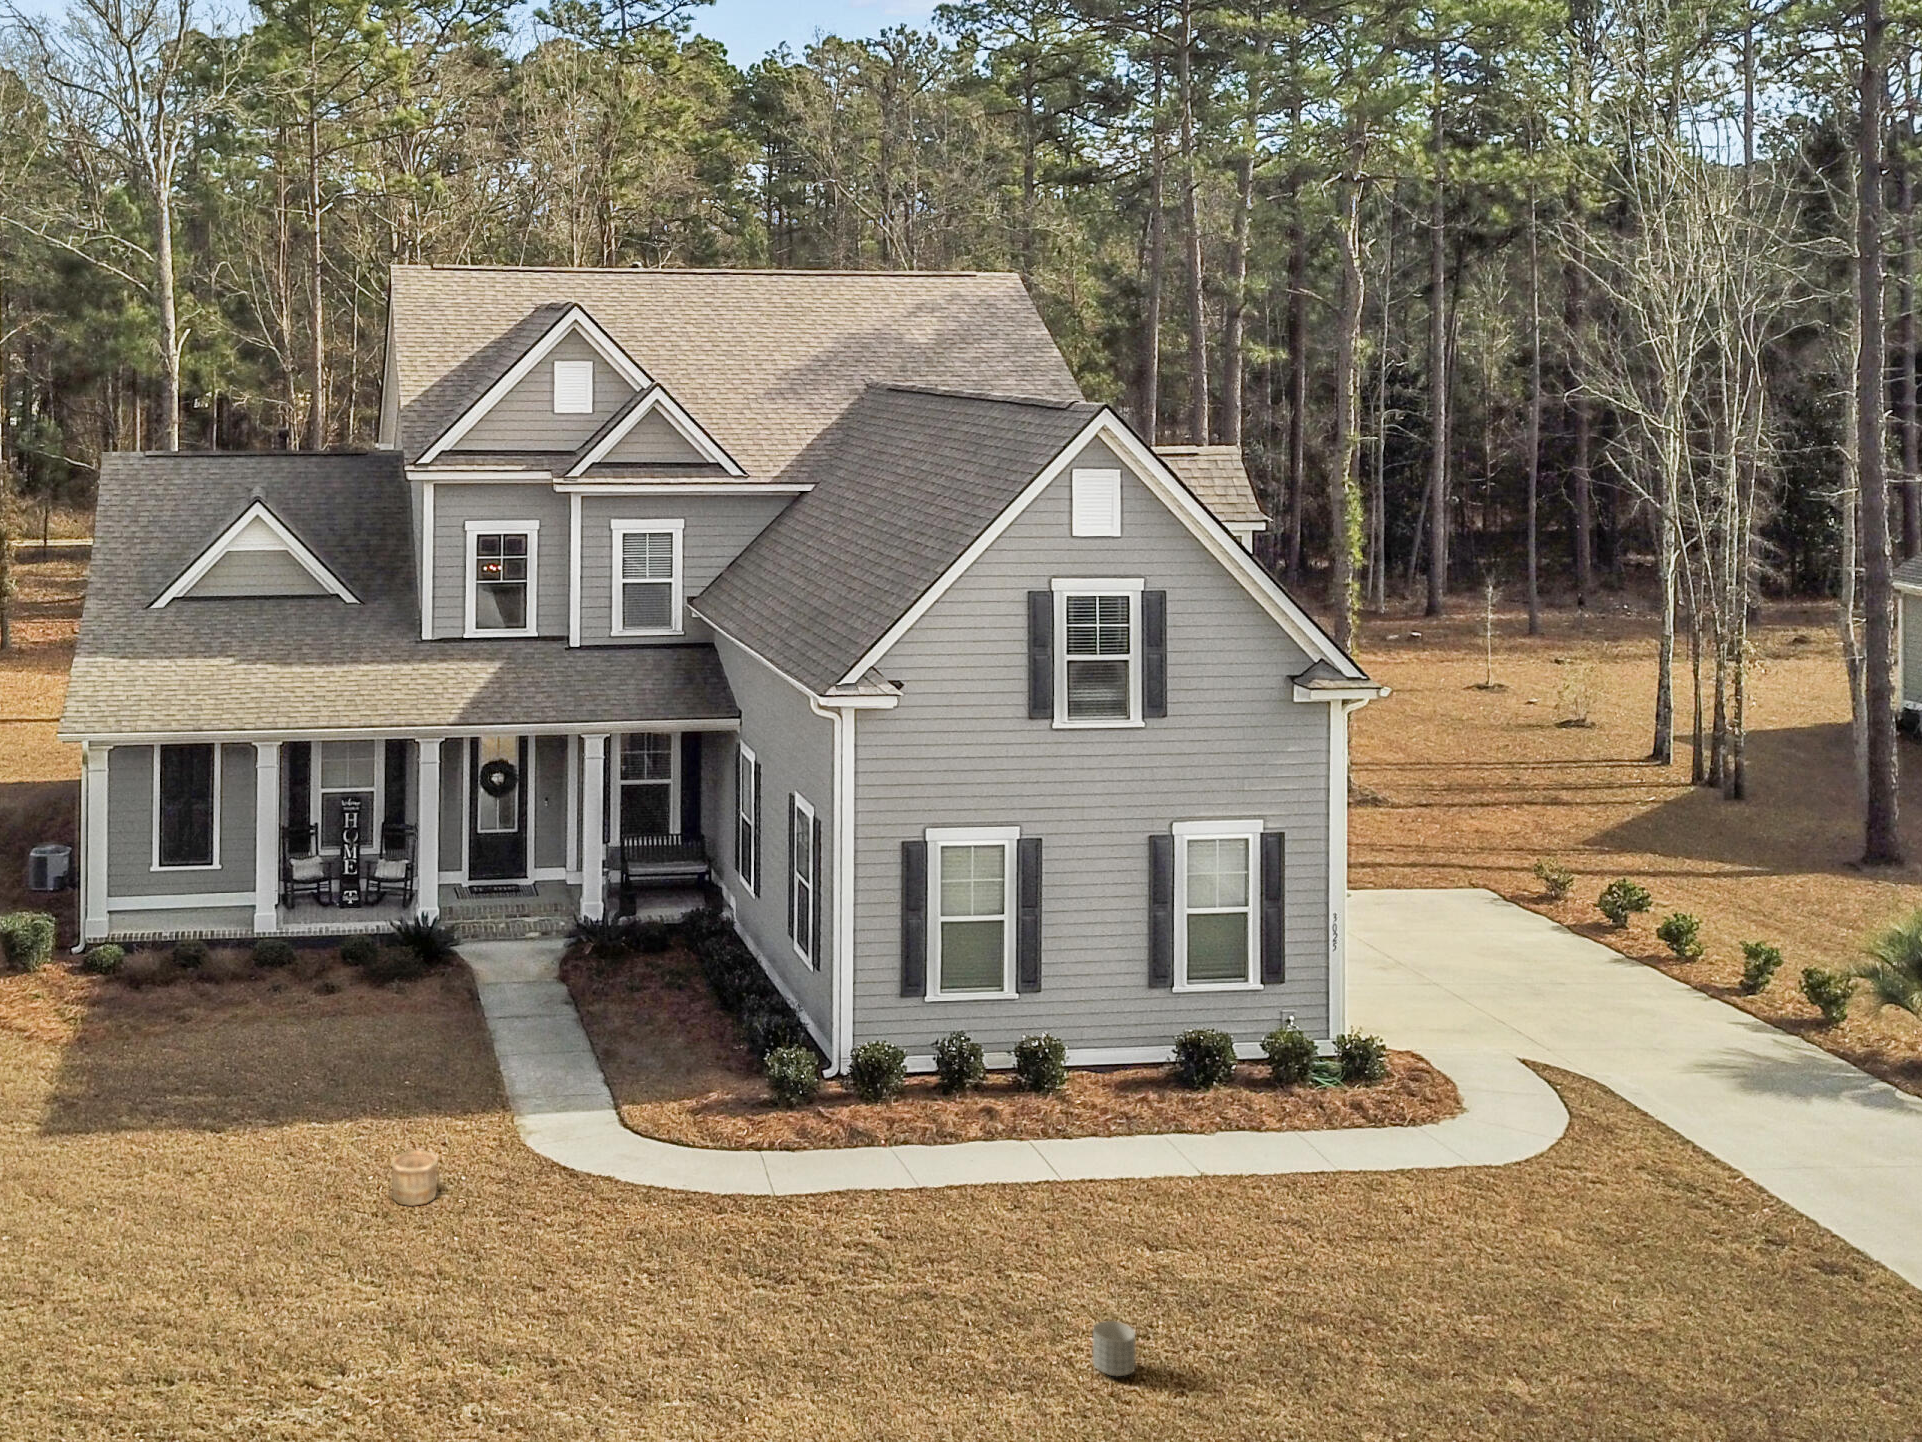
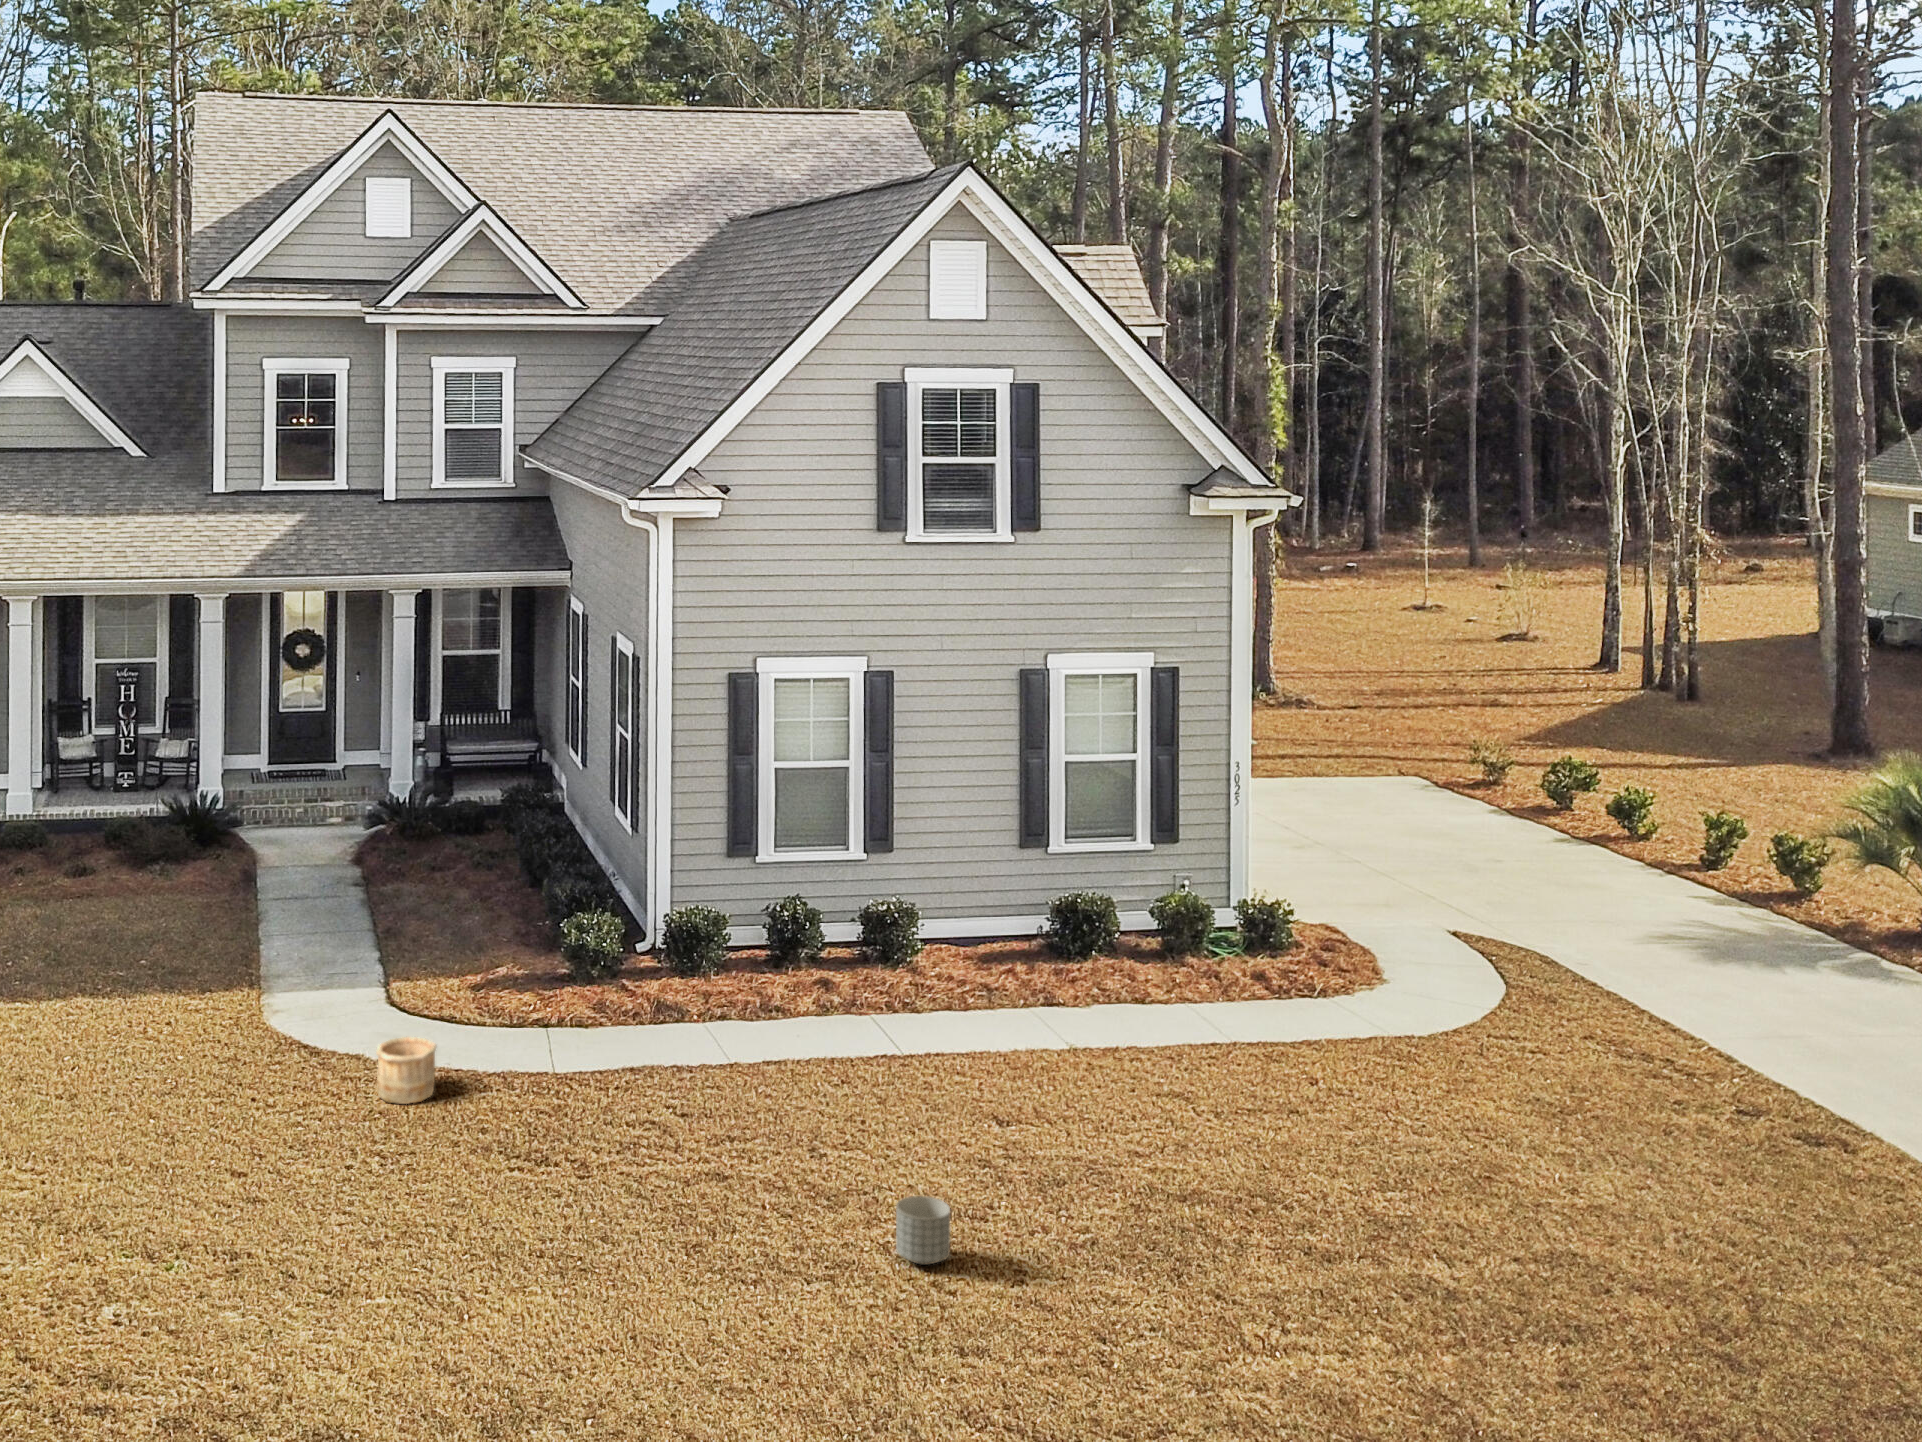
wooden bucket: present [391,1150,438,1206] -> present [376,1037,436,1104]

